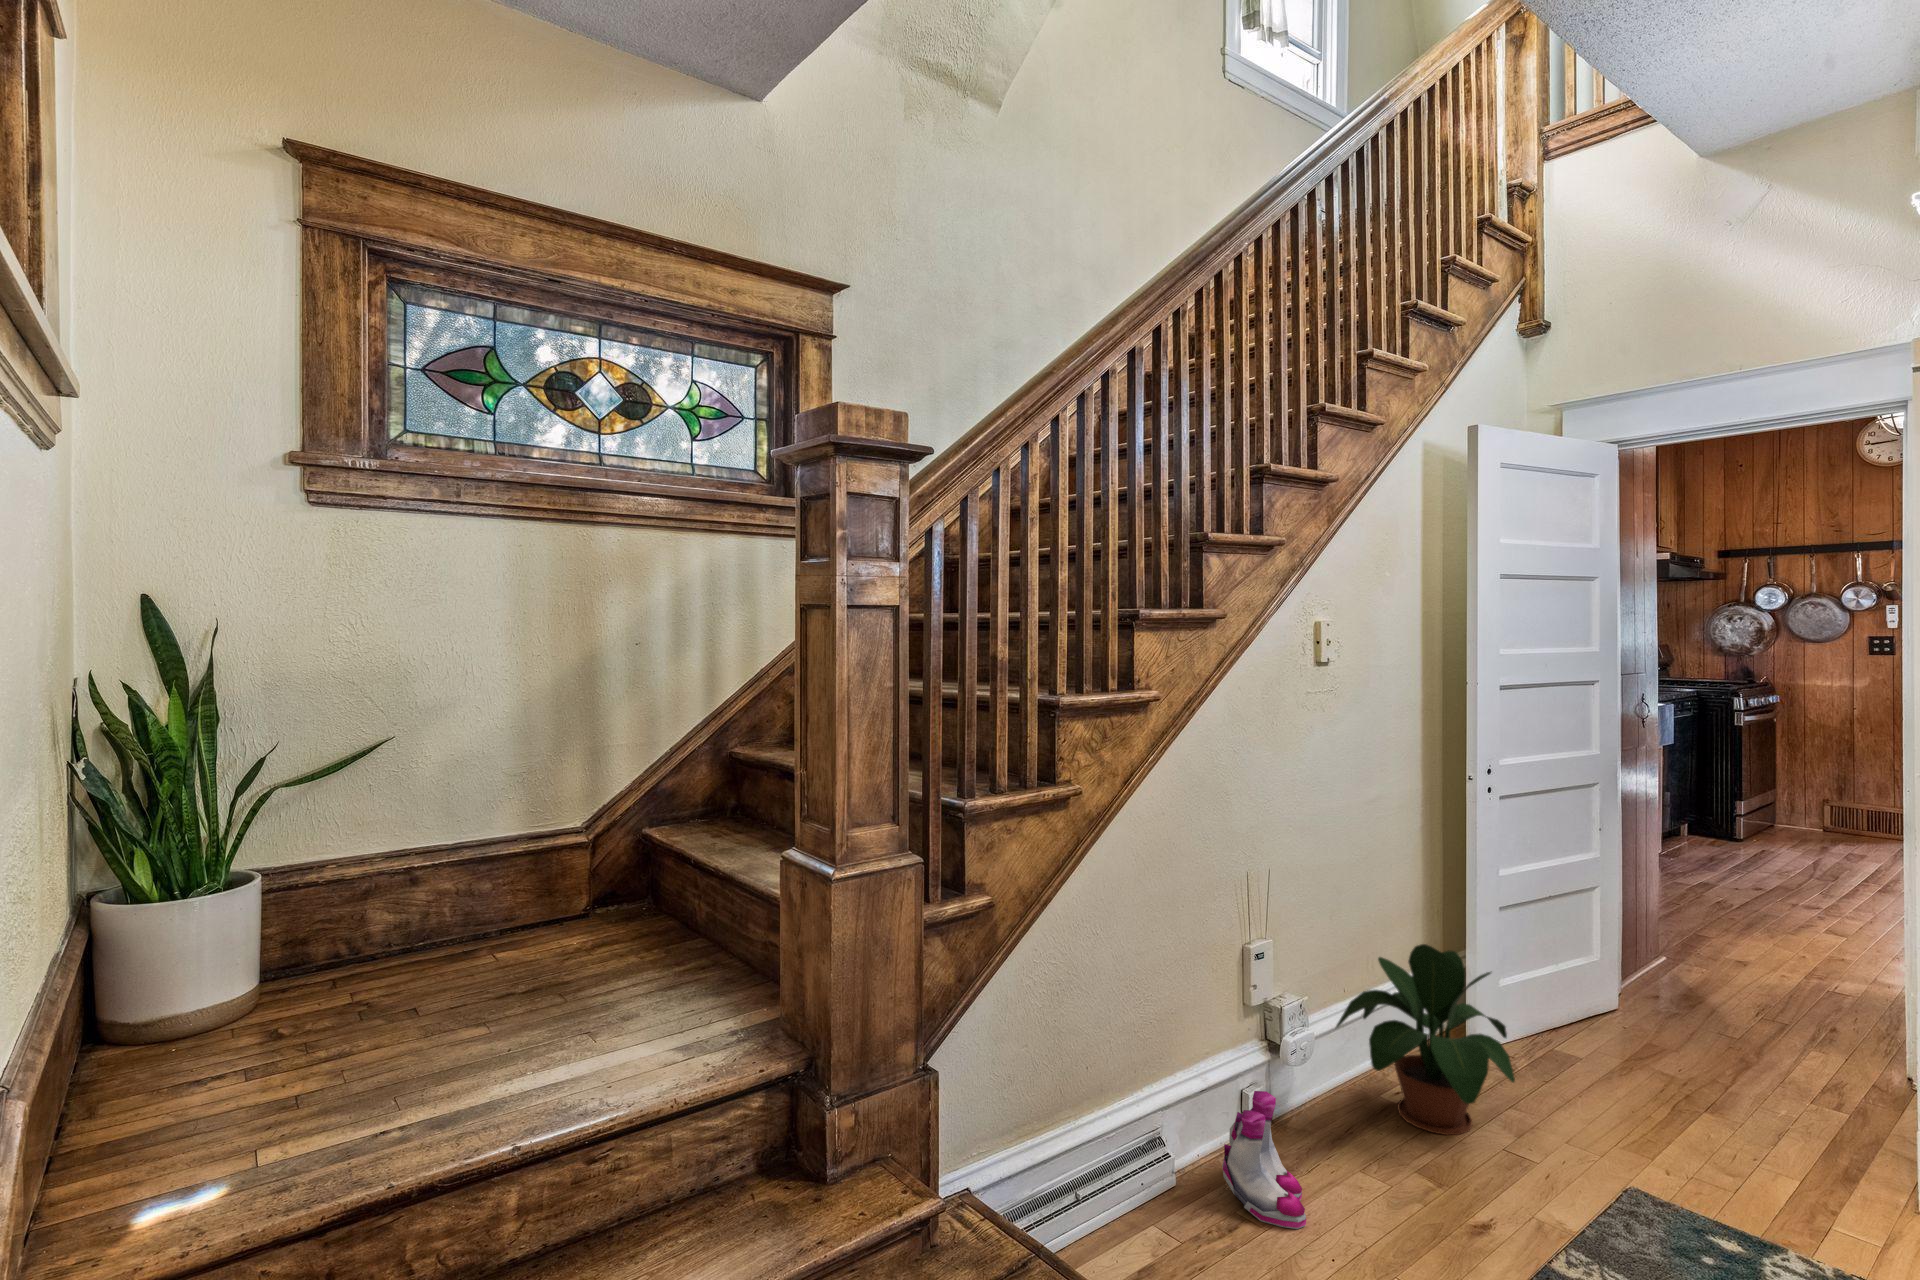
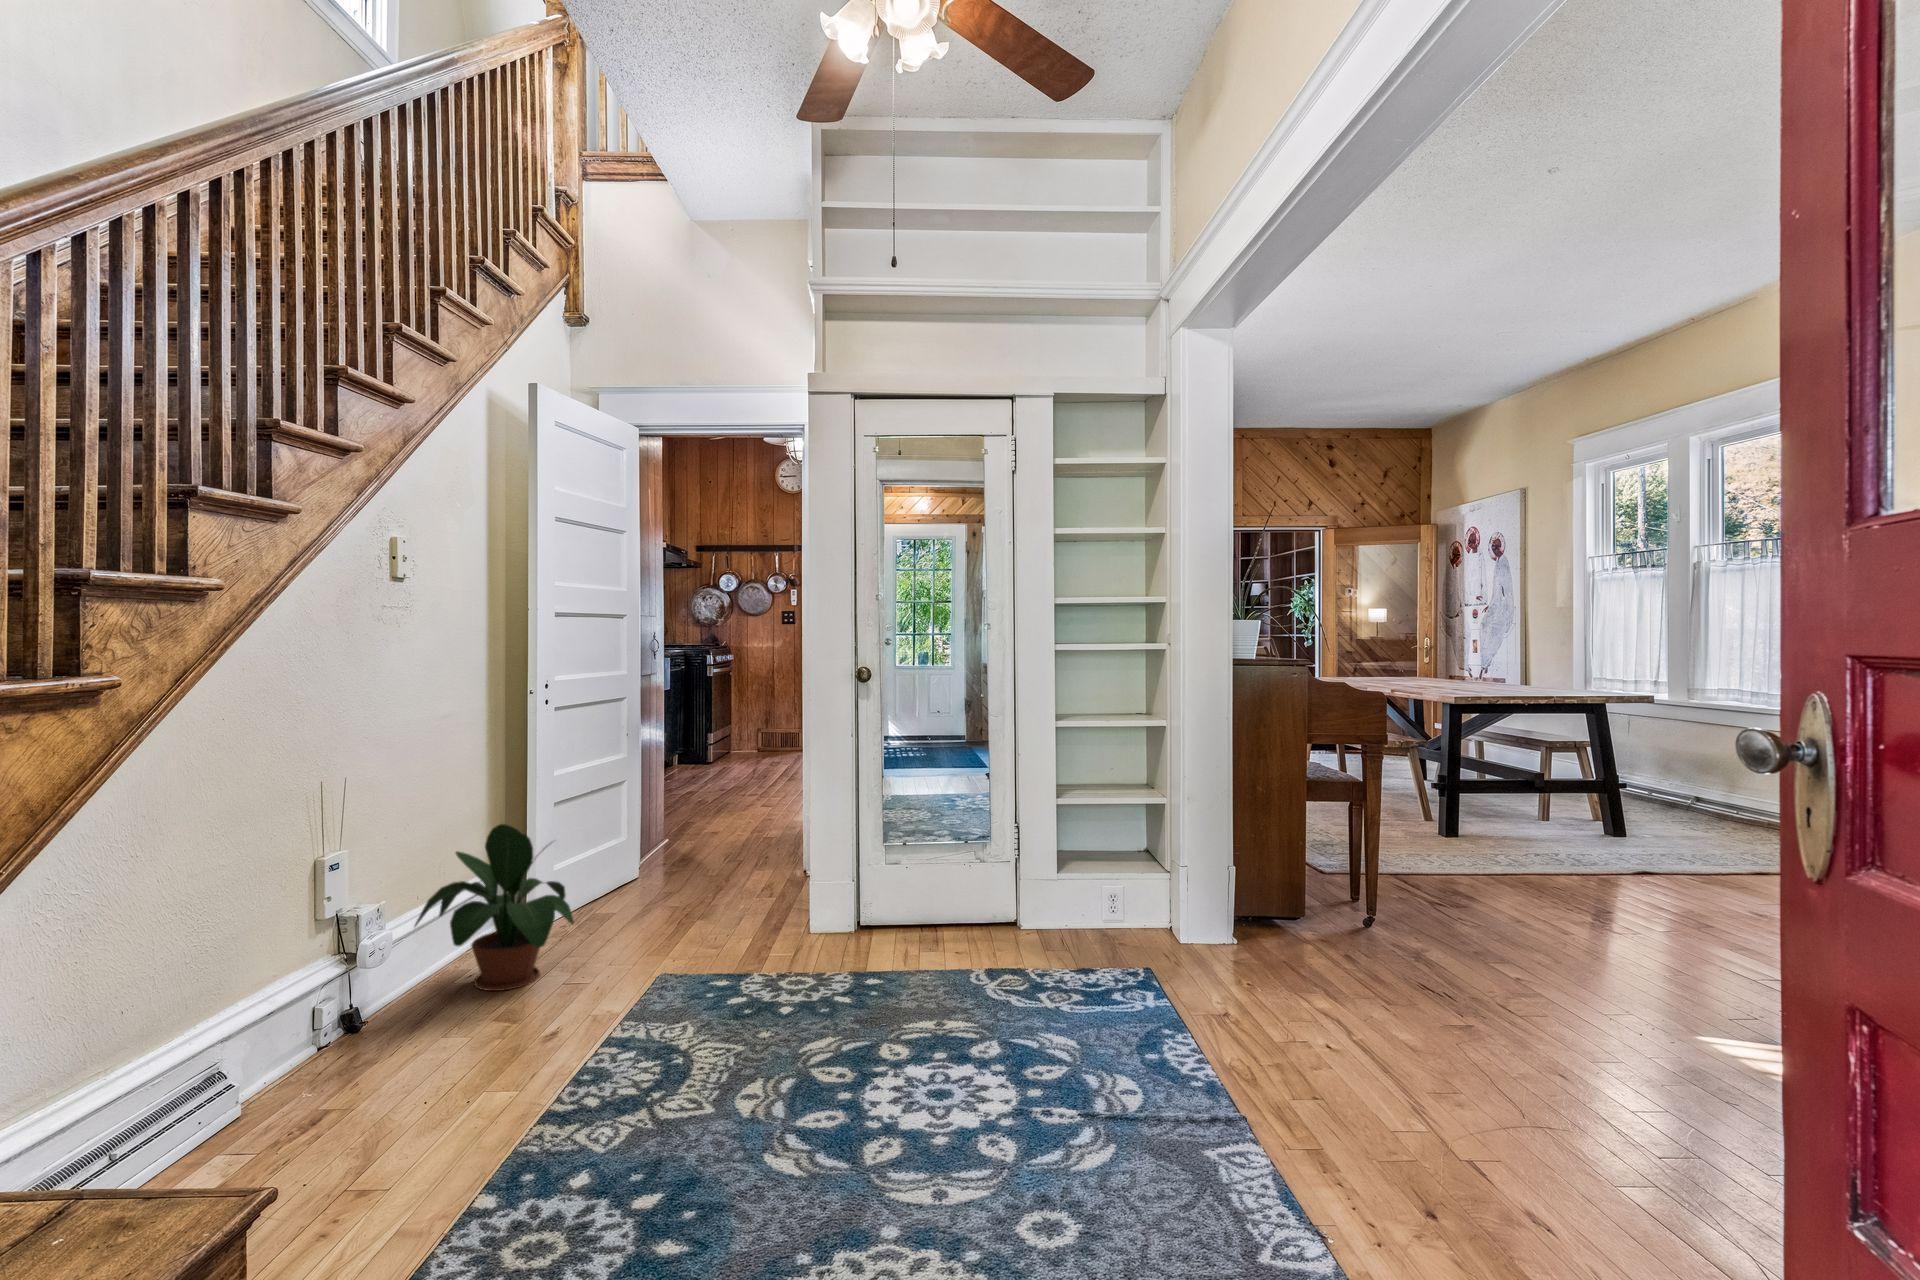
boots: present [1222,1091,1306,1229] -> none [300,988,399,1107]

